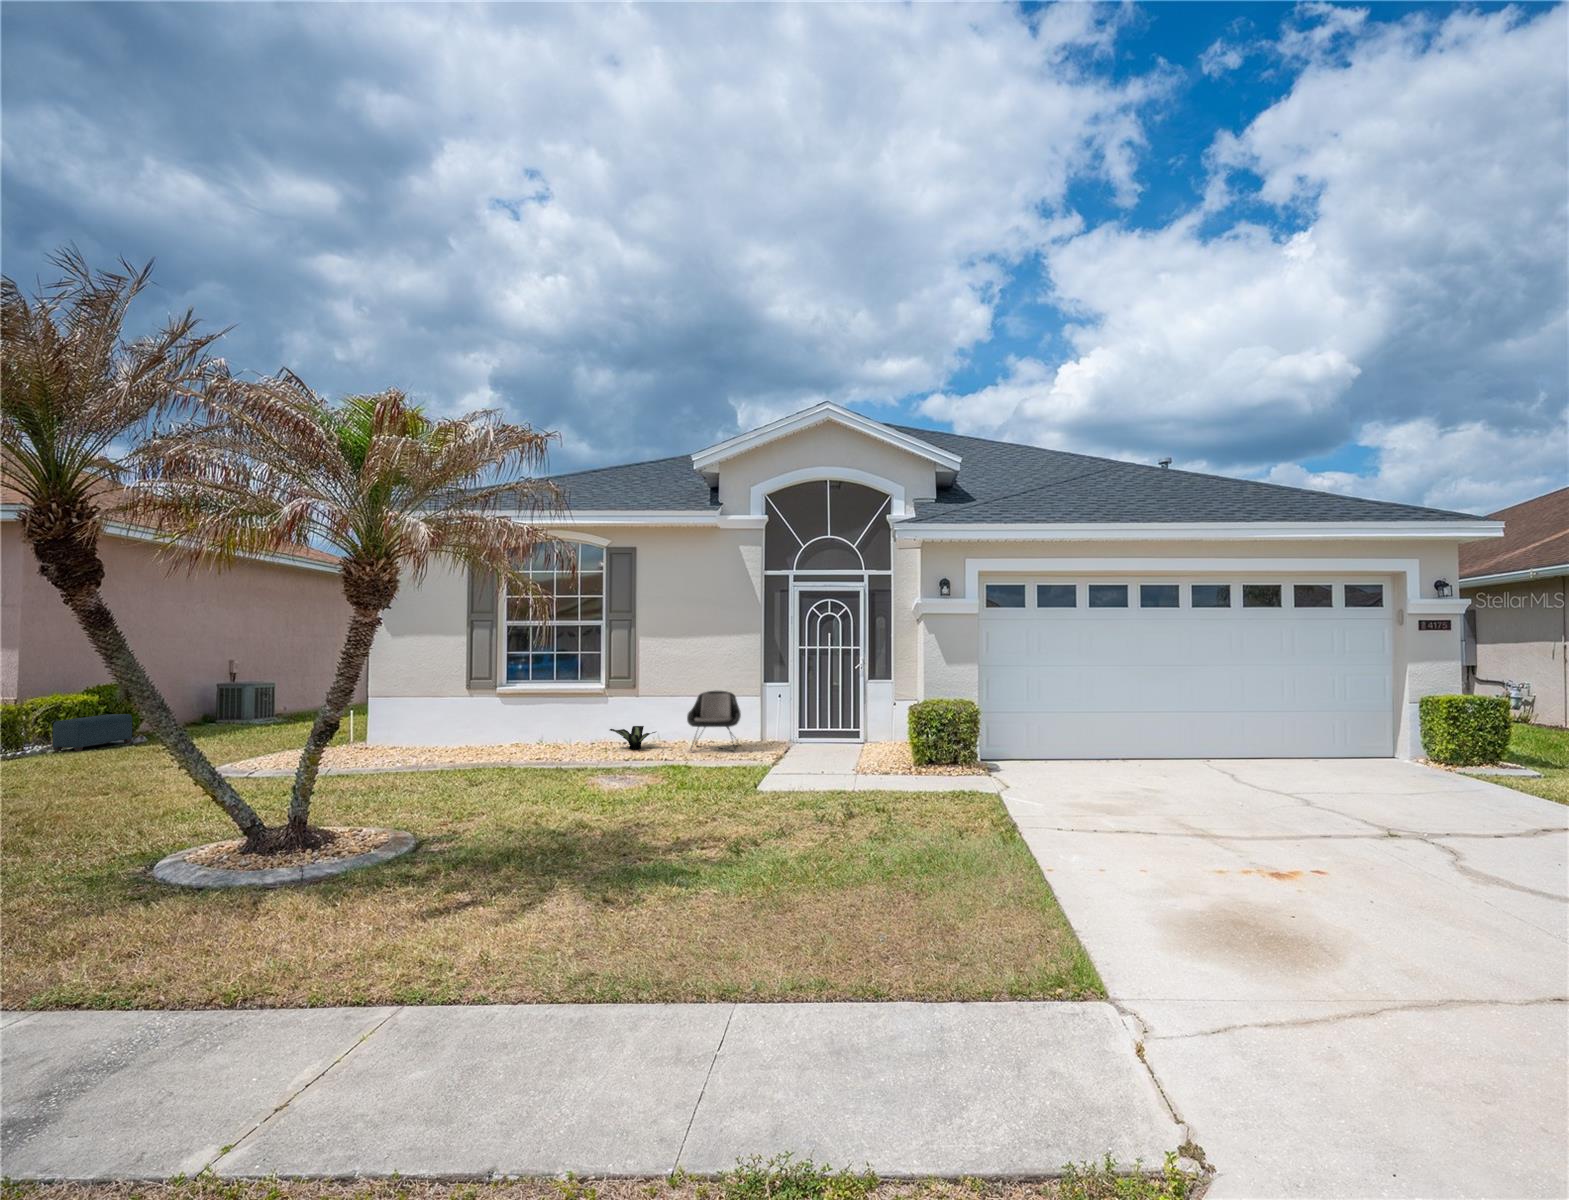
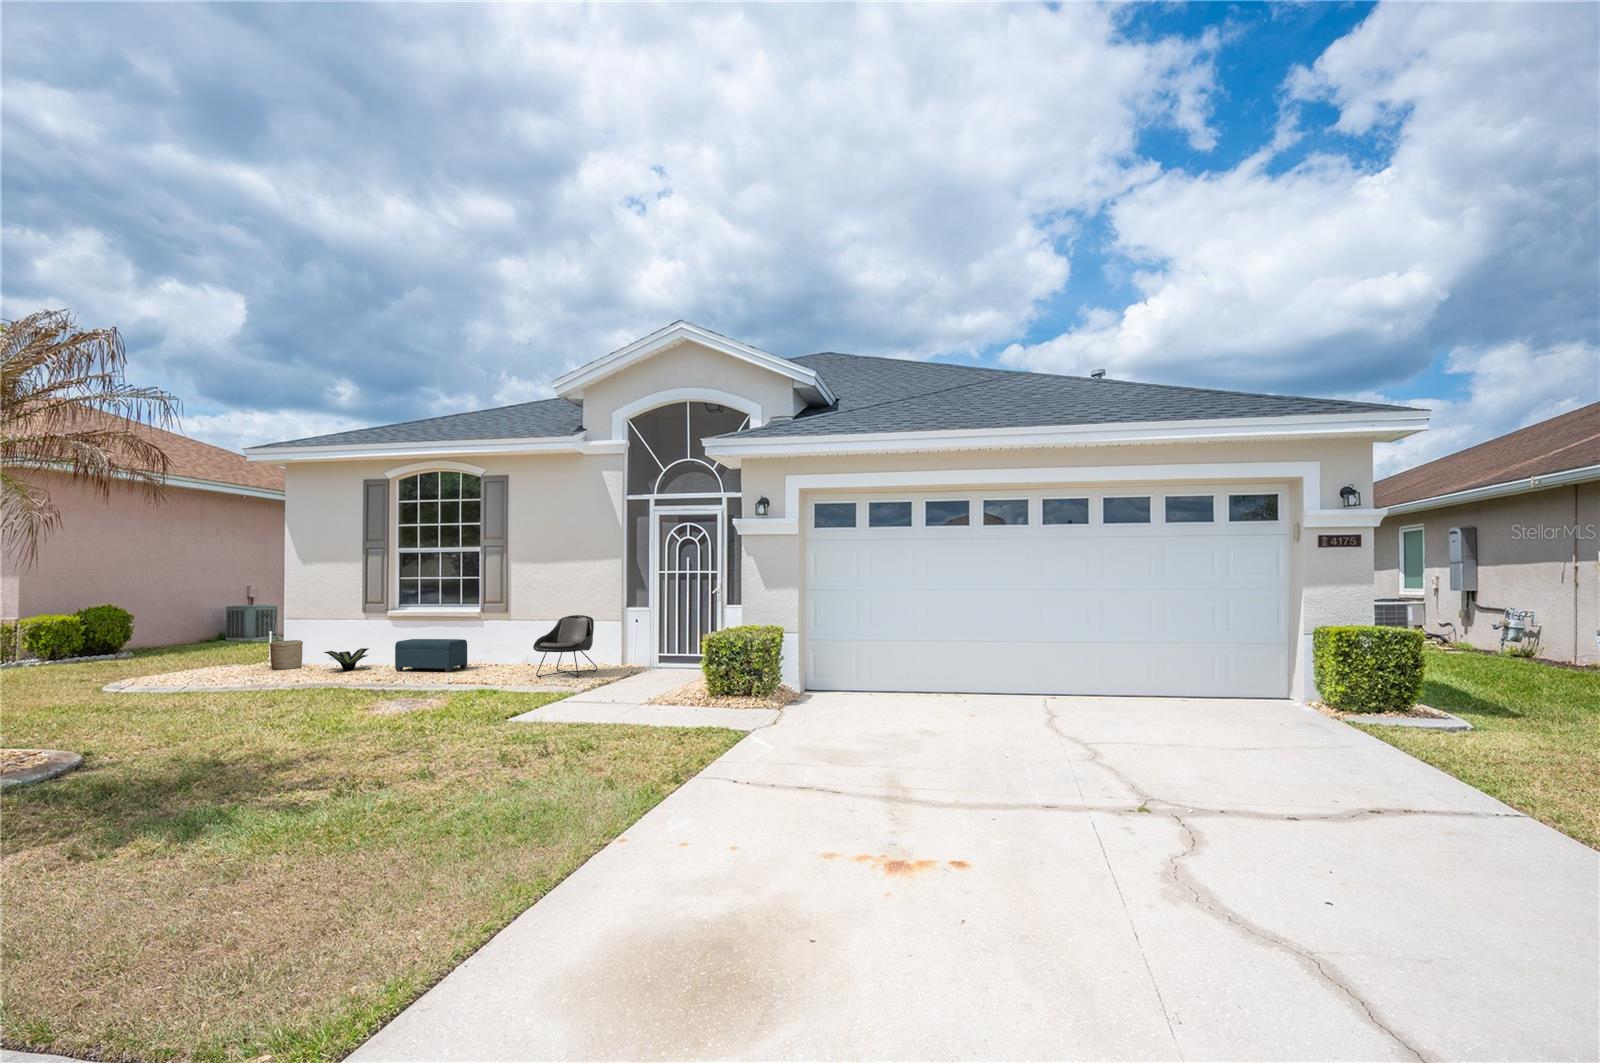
bench: present [53,714,132,751] -> present [395,639,467,672]
woven basket: none [369,719,401,751] -> present [269,640,303,670]
potted plant: present [610,726,655,750] -> present [324,648,369,671]

